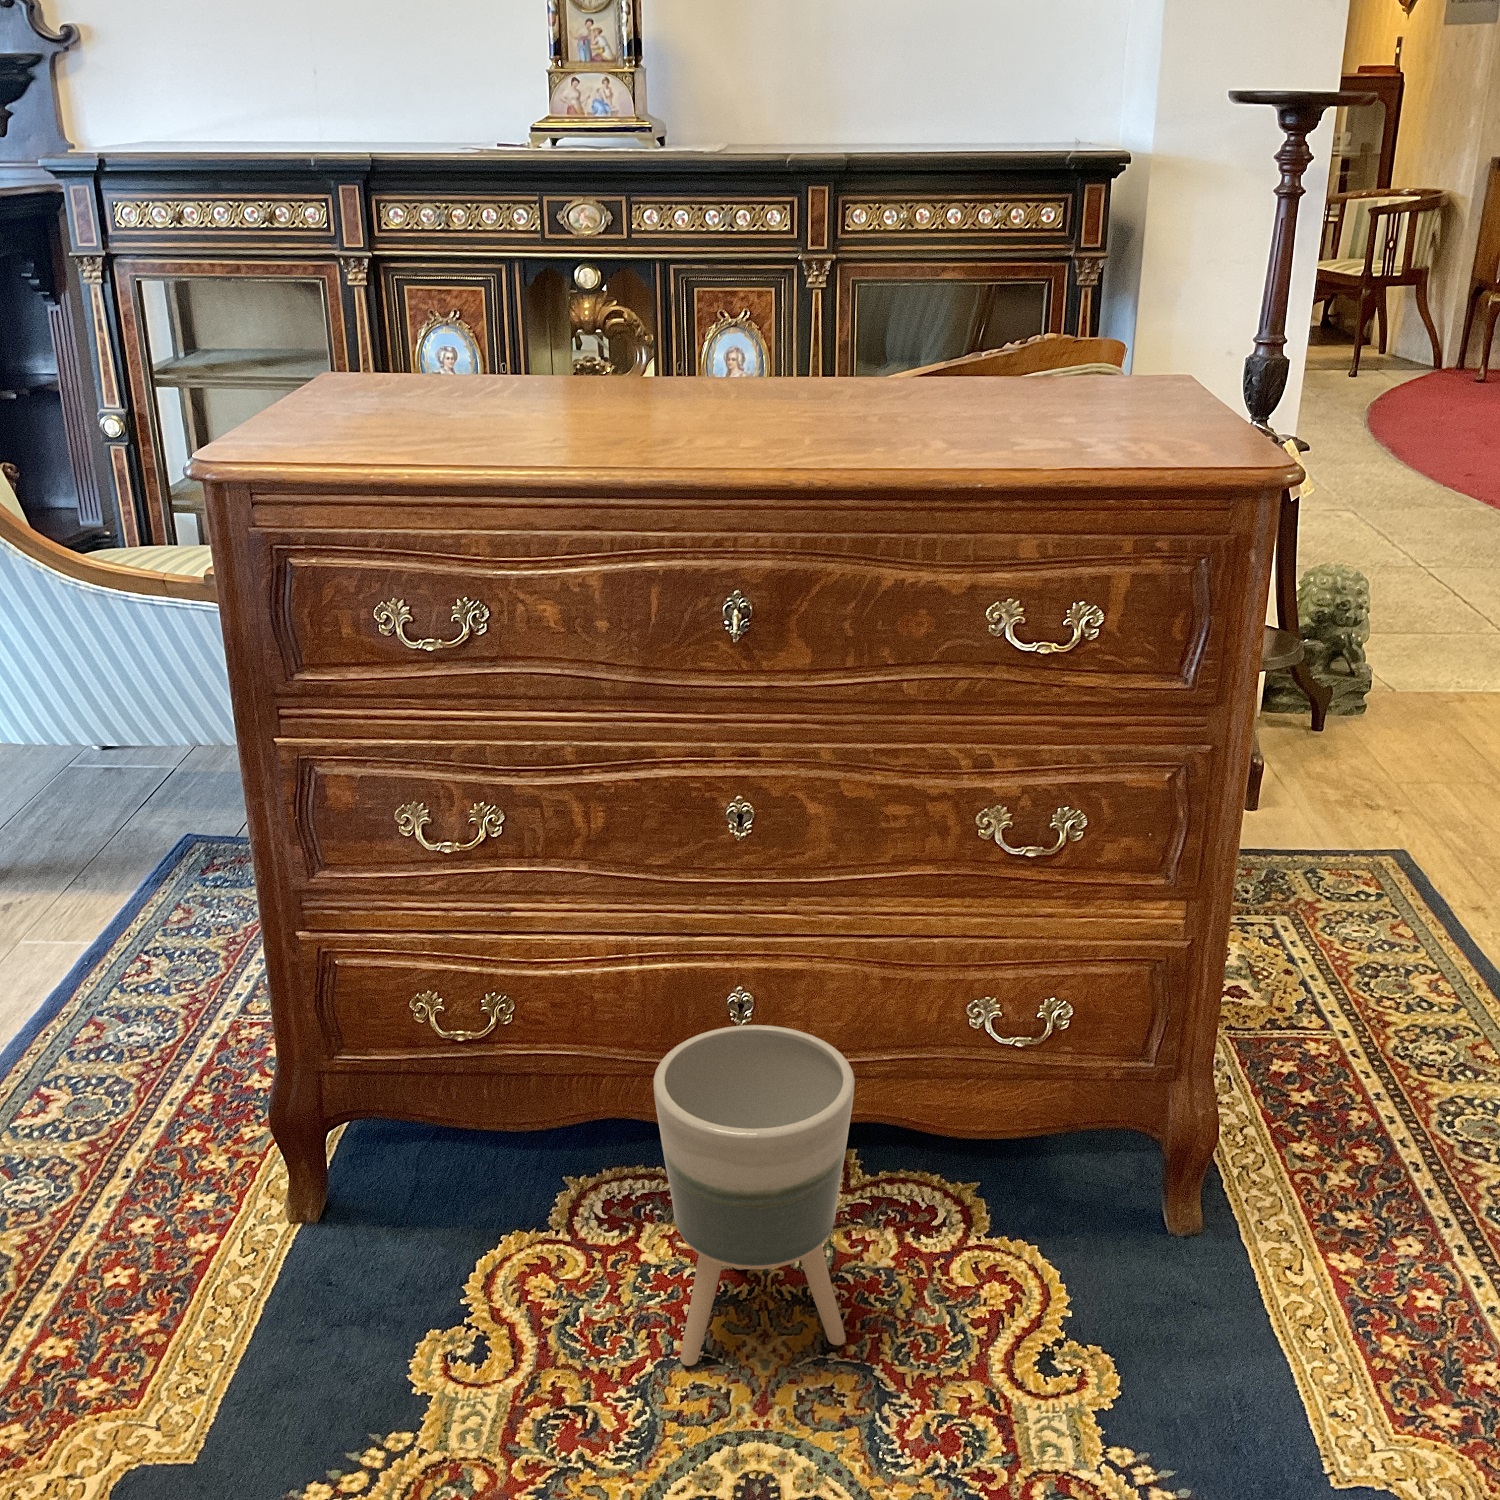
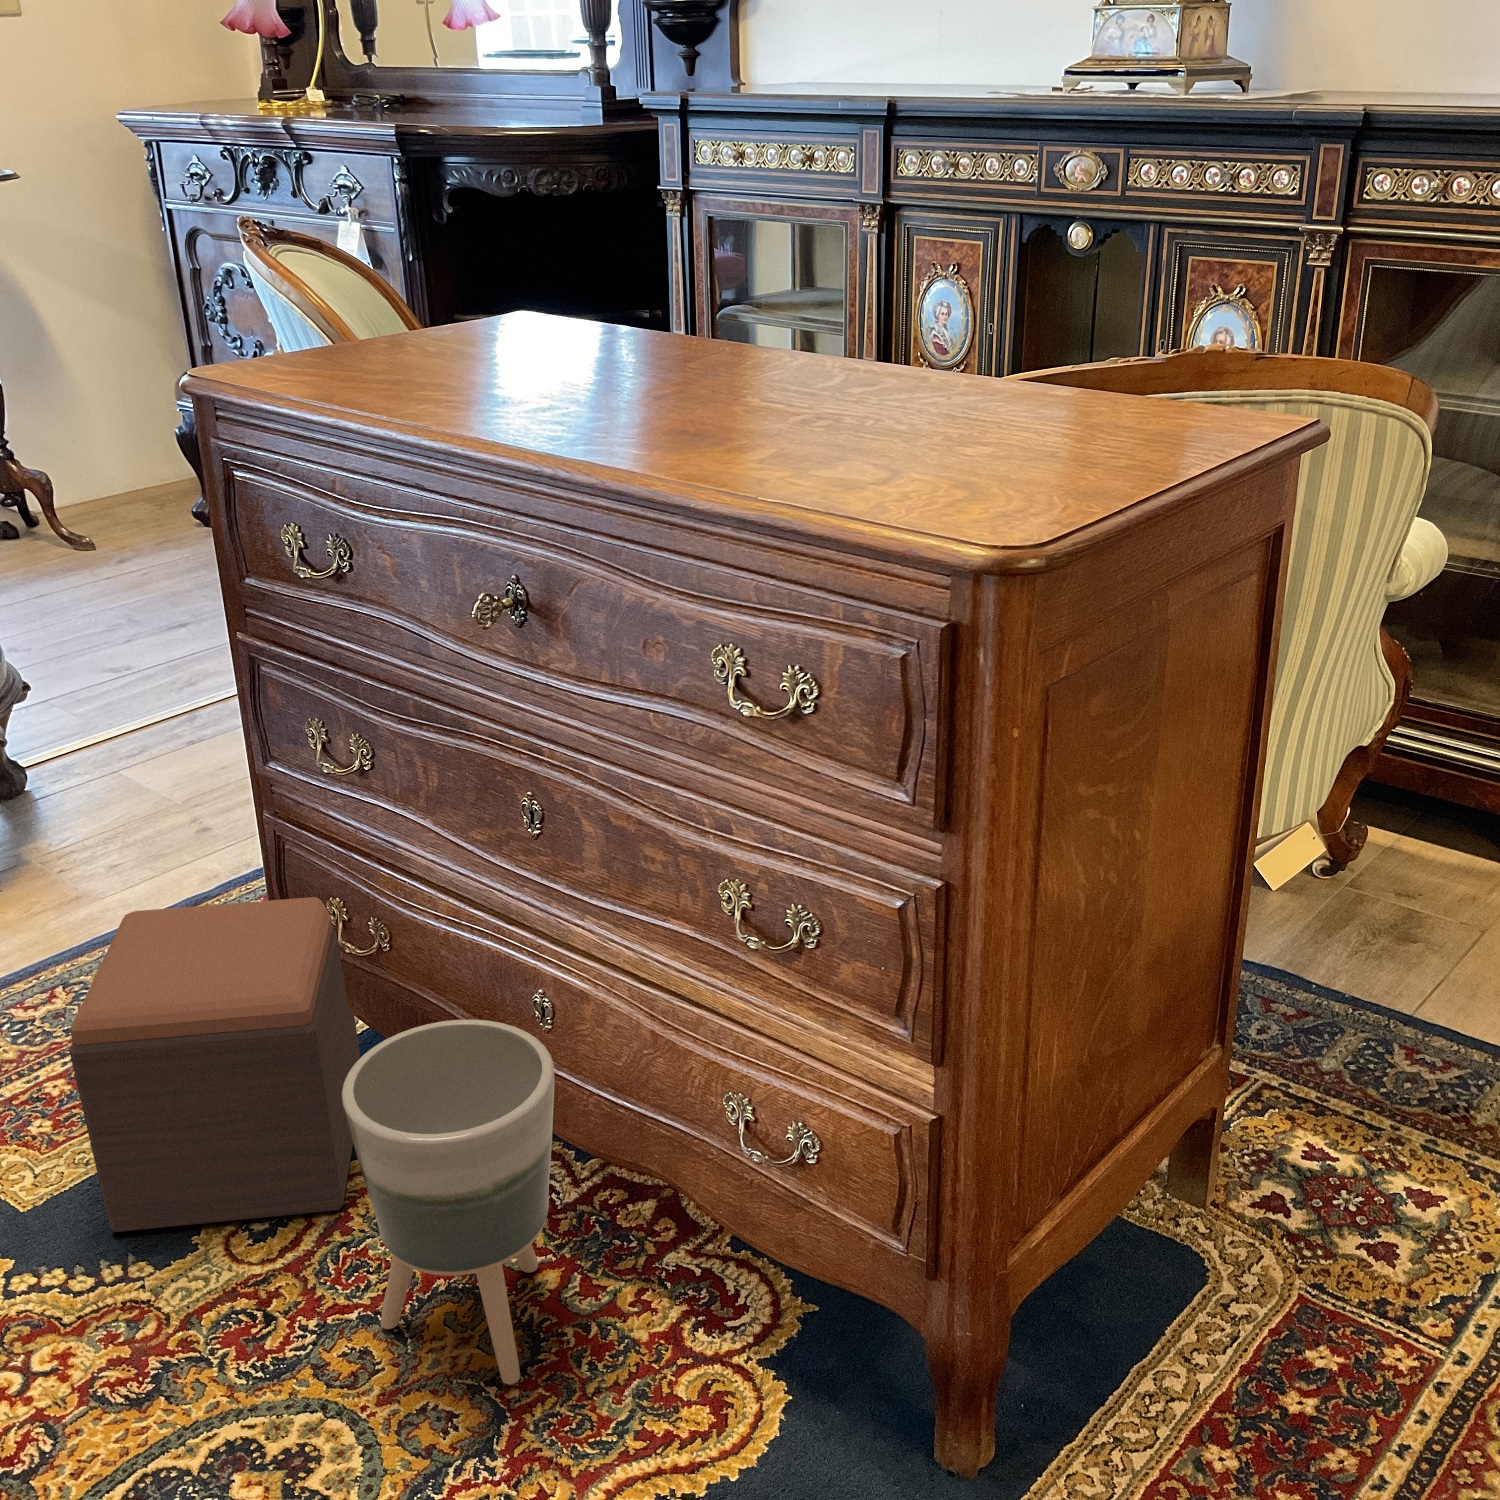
footstool: none [153,1015,518,1440] -> present [69,897,360,1232]

